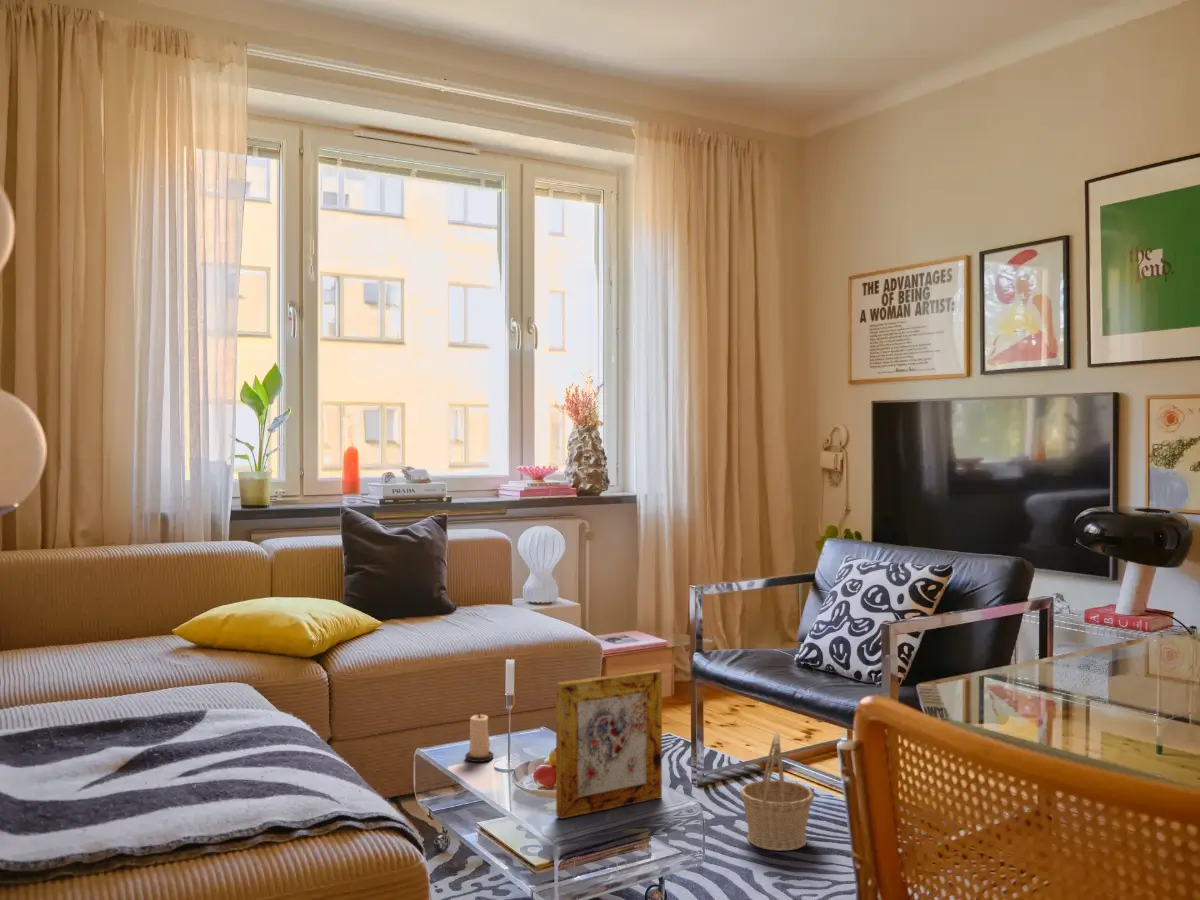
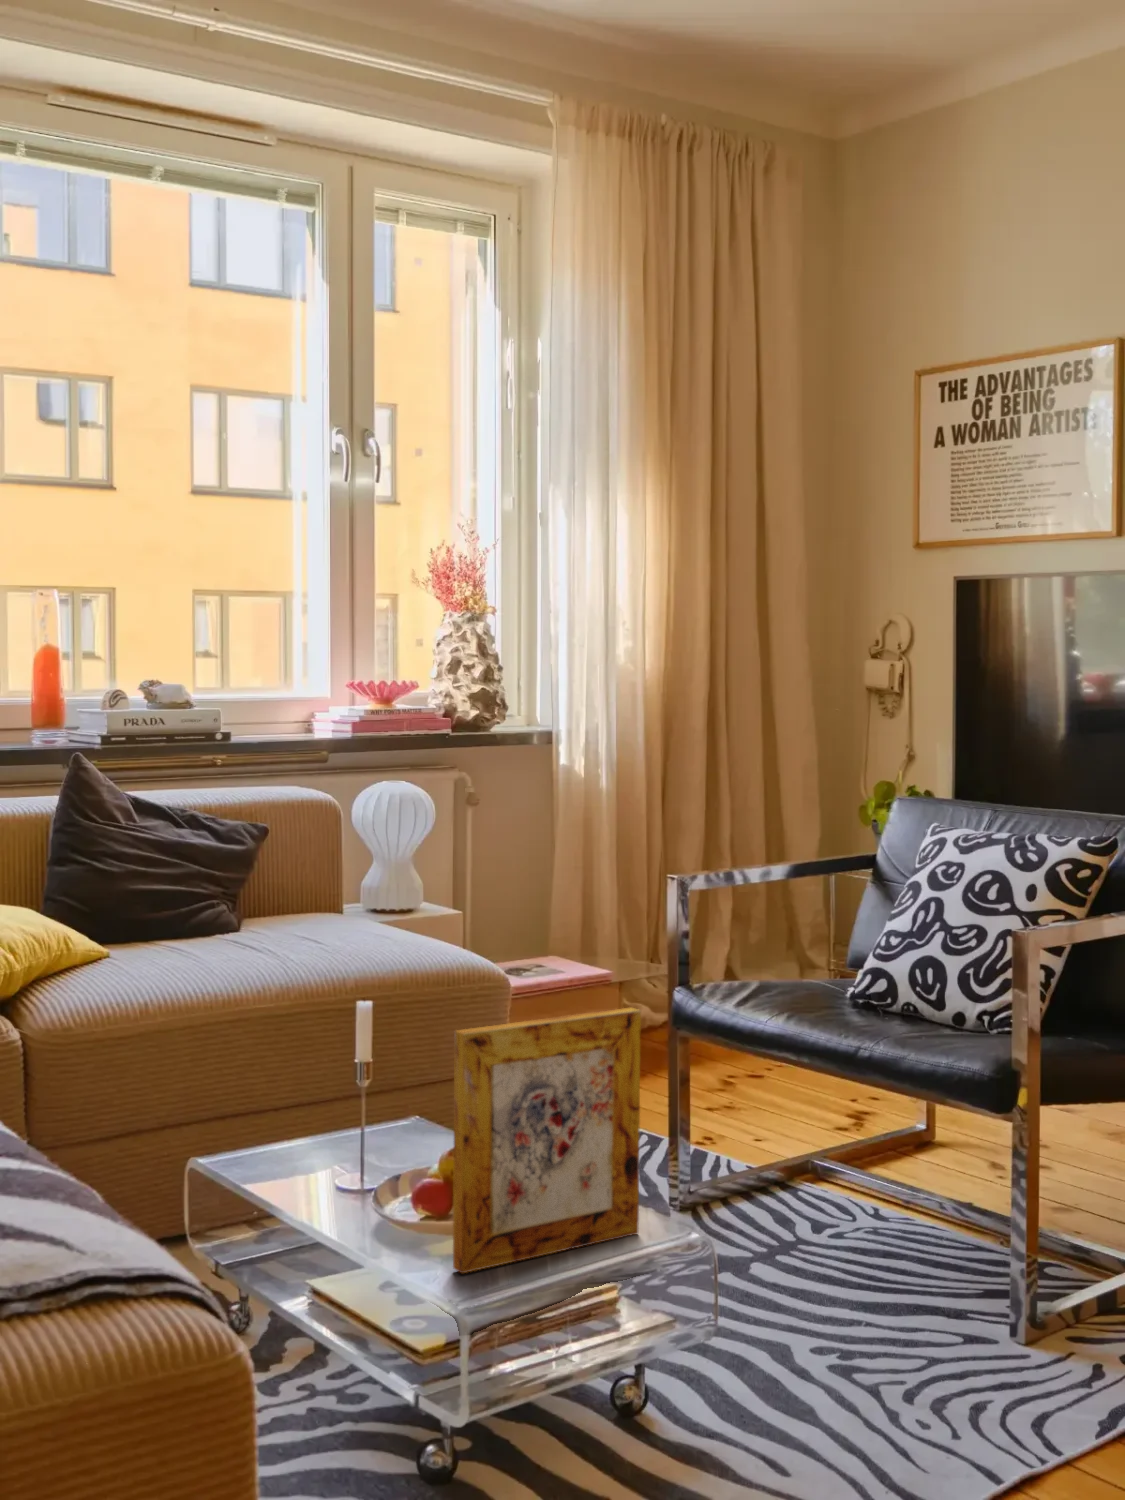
candle: present [465,714,493,762] -> none [286,1085,336,1172]
basket: present [740,732,814,851] -> none [761,1116,887,1319]

